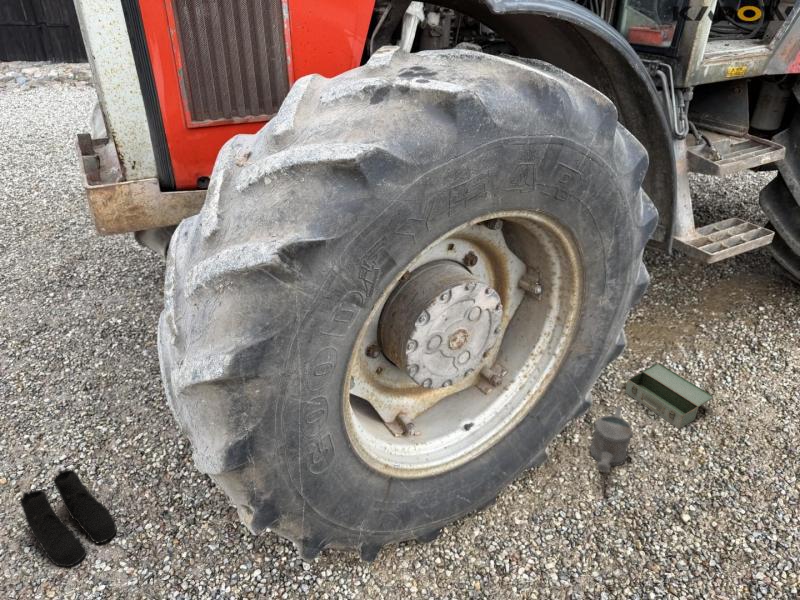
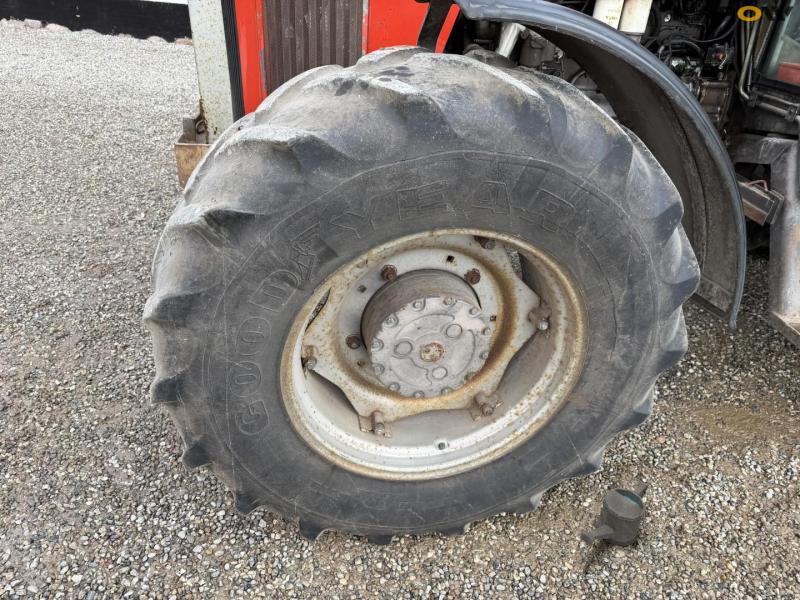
toolbox: present [625,364,713,429] -> none [675,454,775,533]
boots: present [20,470,116,566] -> none [73,374,141,453]

